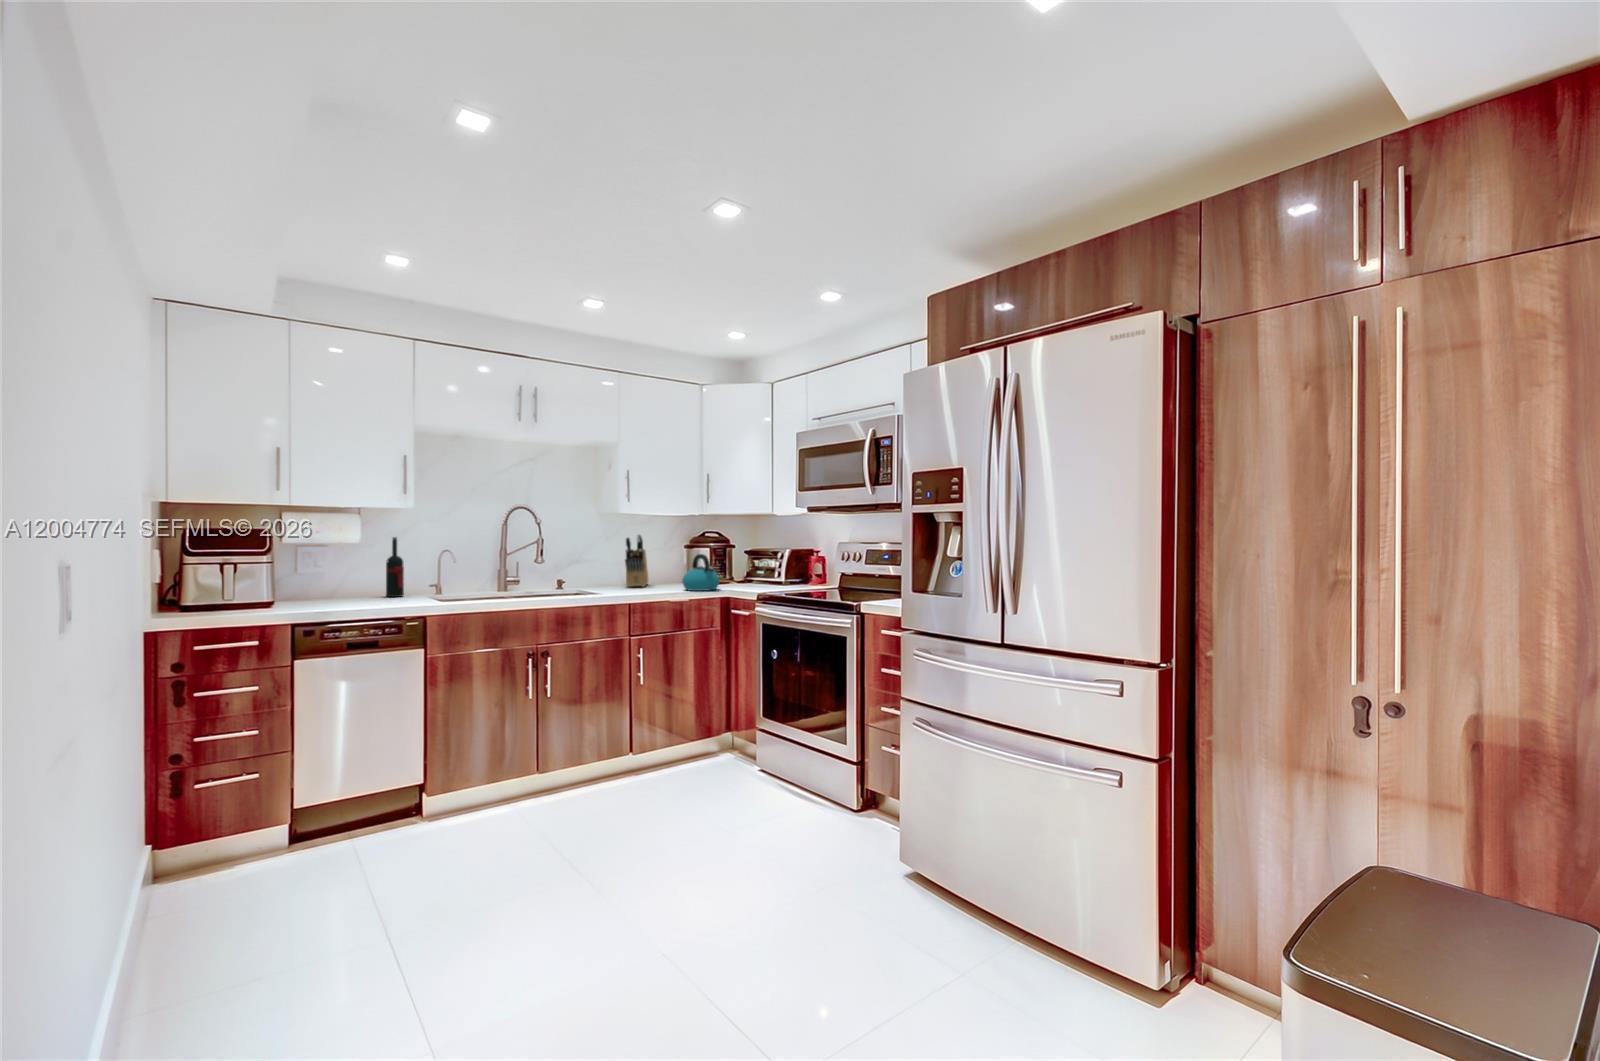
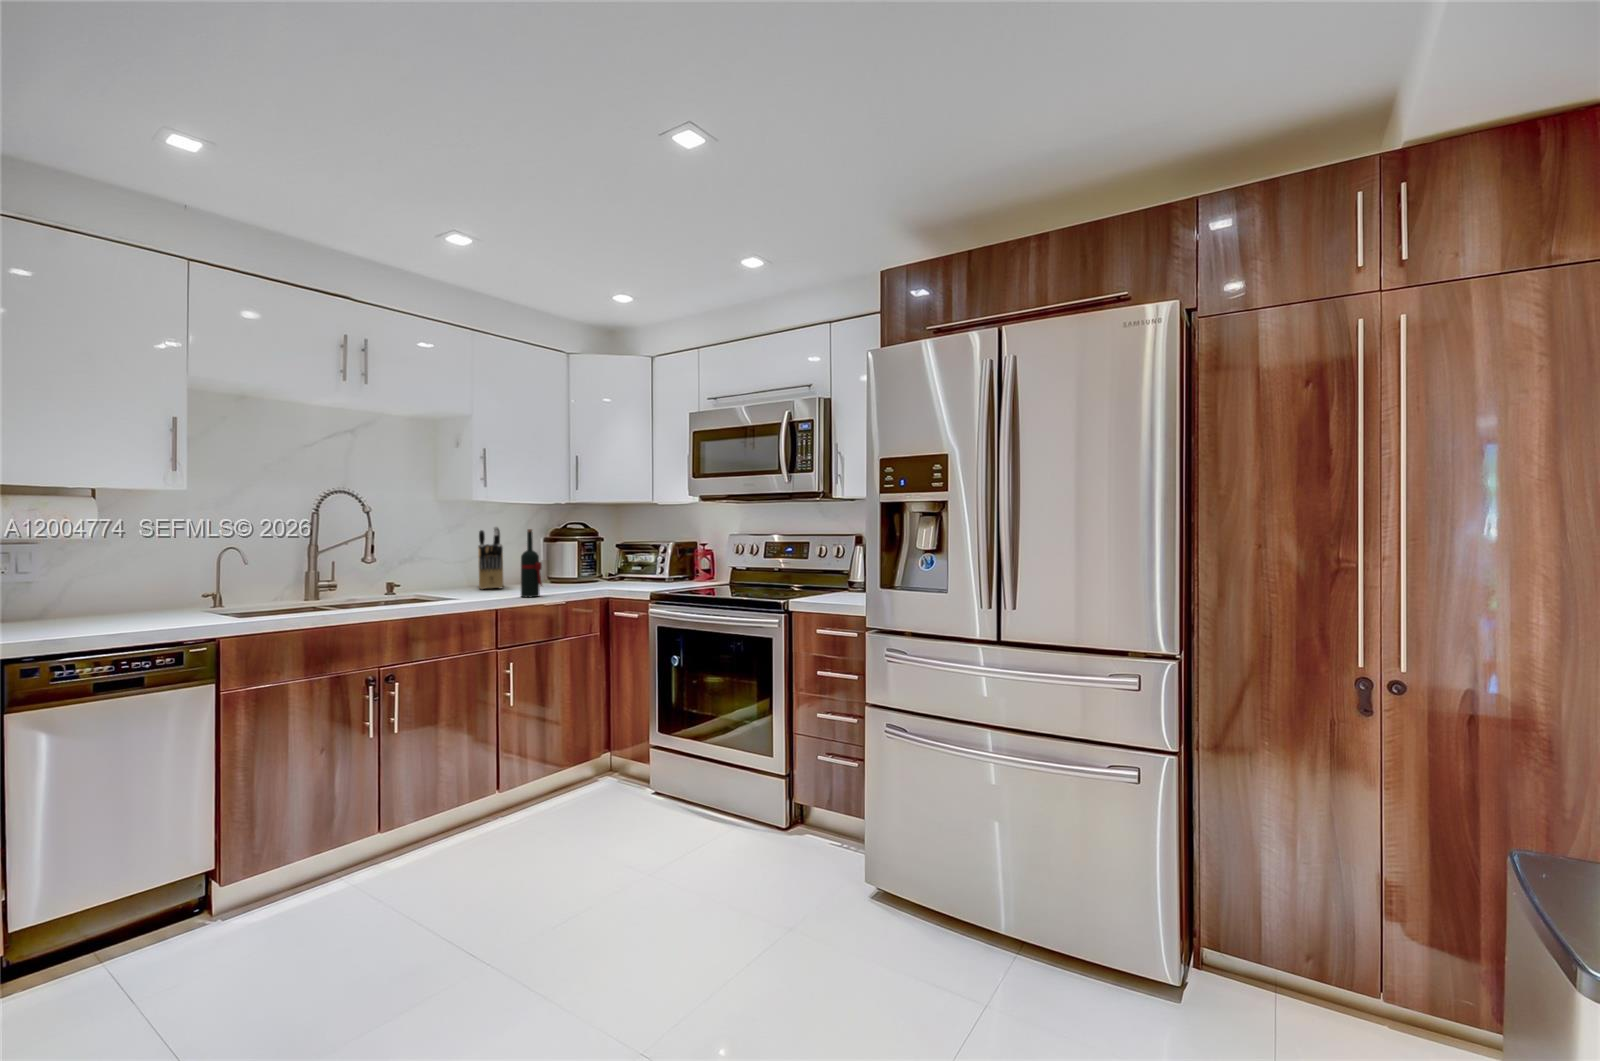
wine bottle: present [386,537,404,597] -> present [521,529,542,597]
kettle: present [682,554,720,591] -> none [555,549,600,592]

